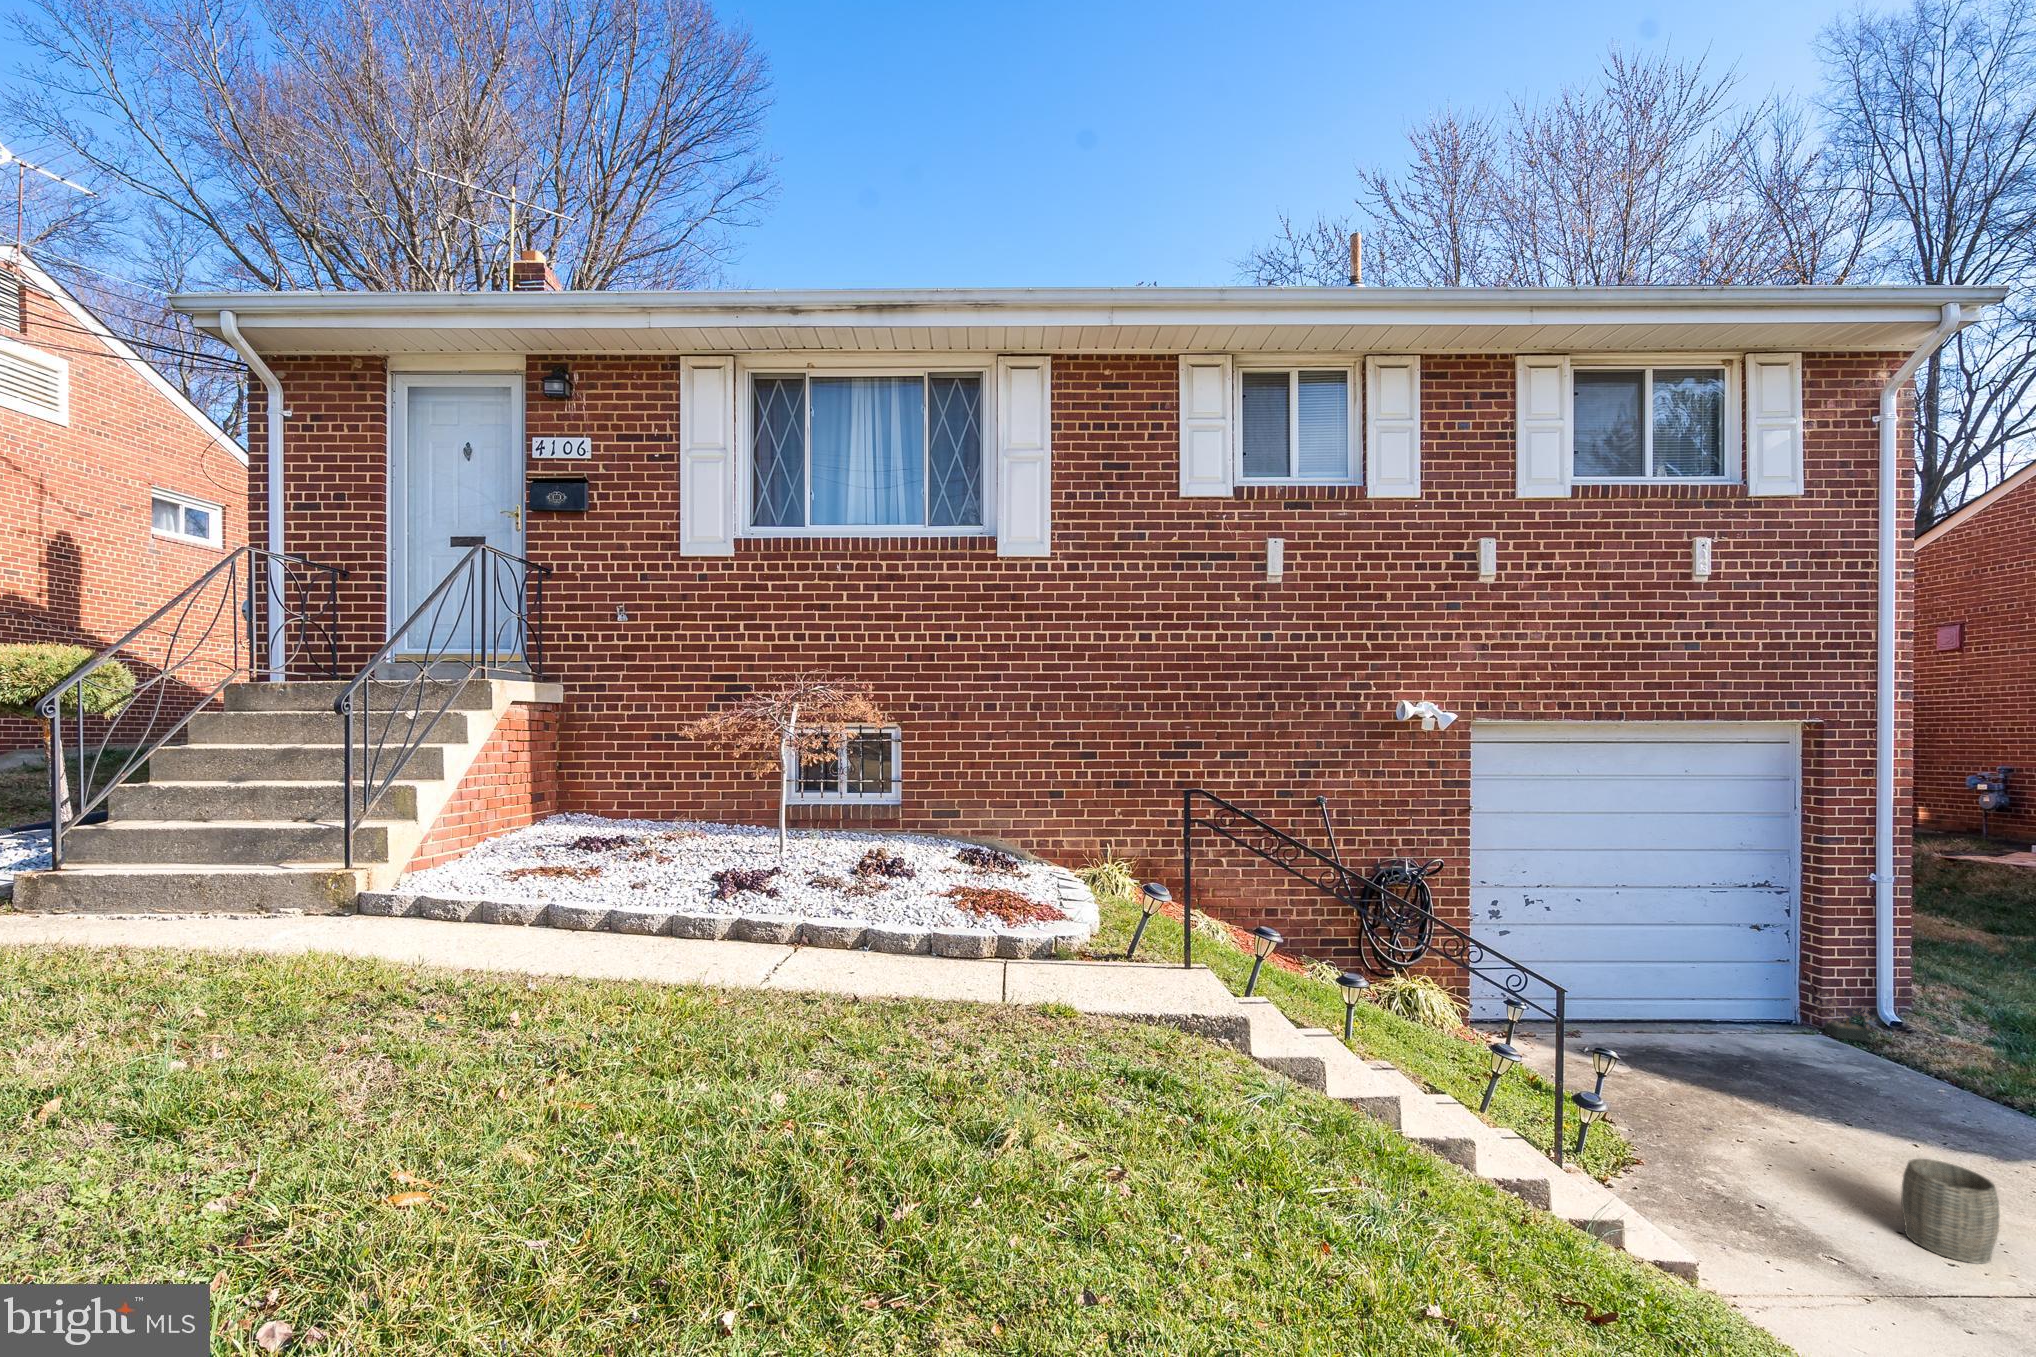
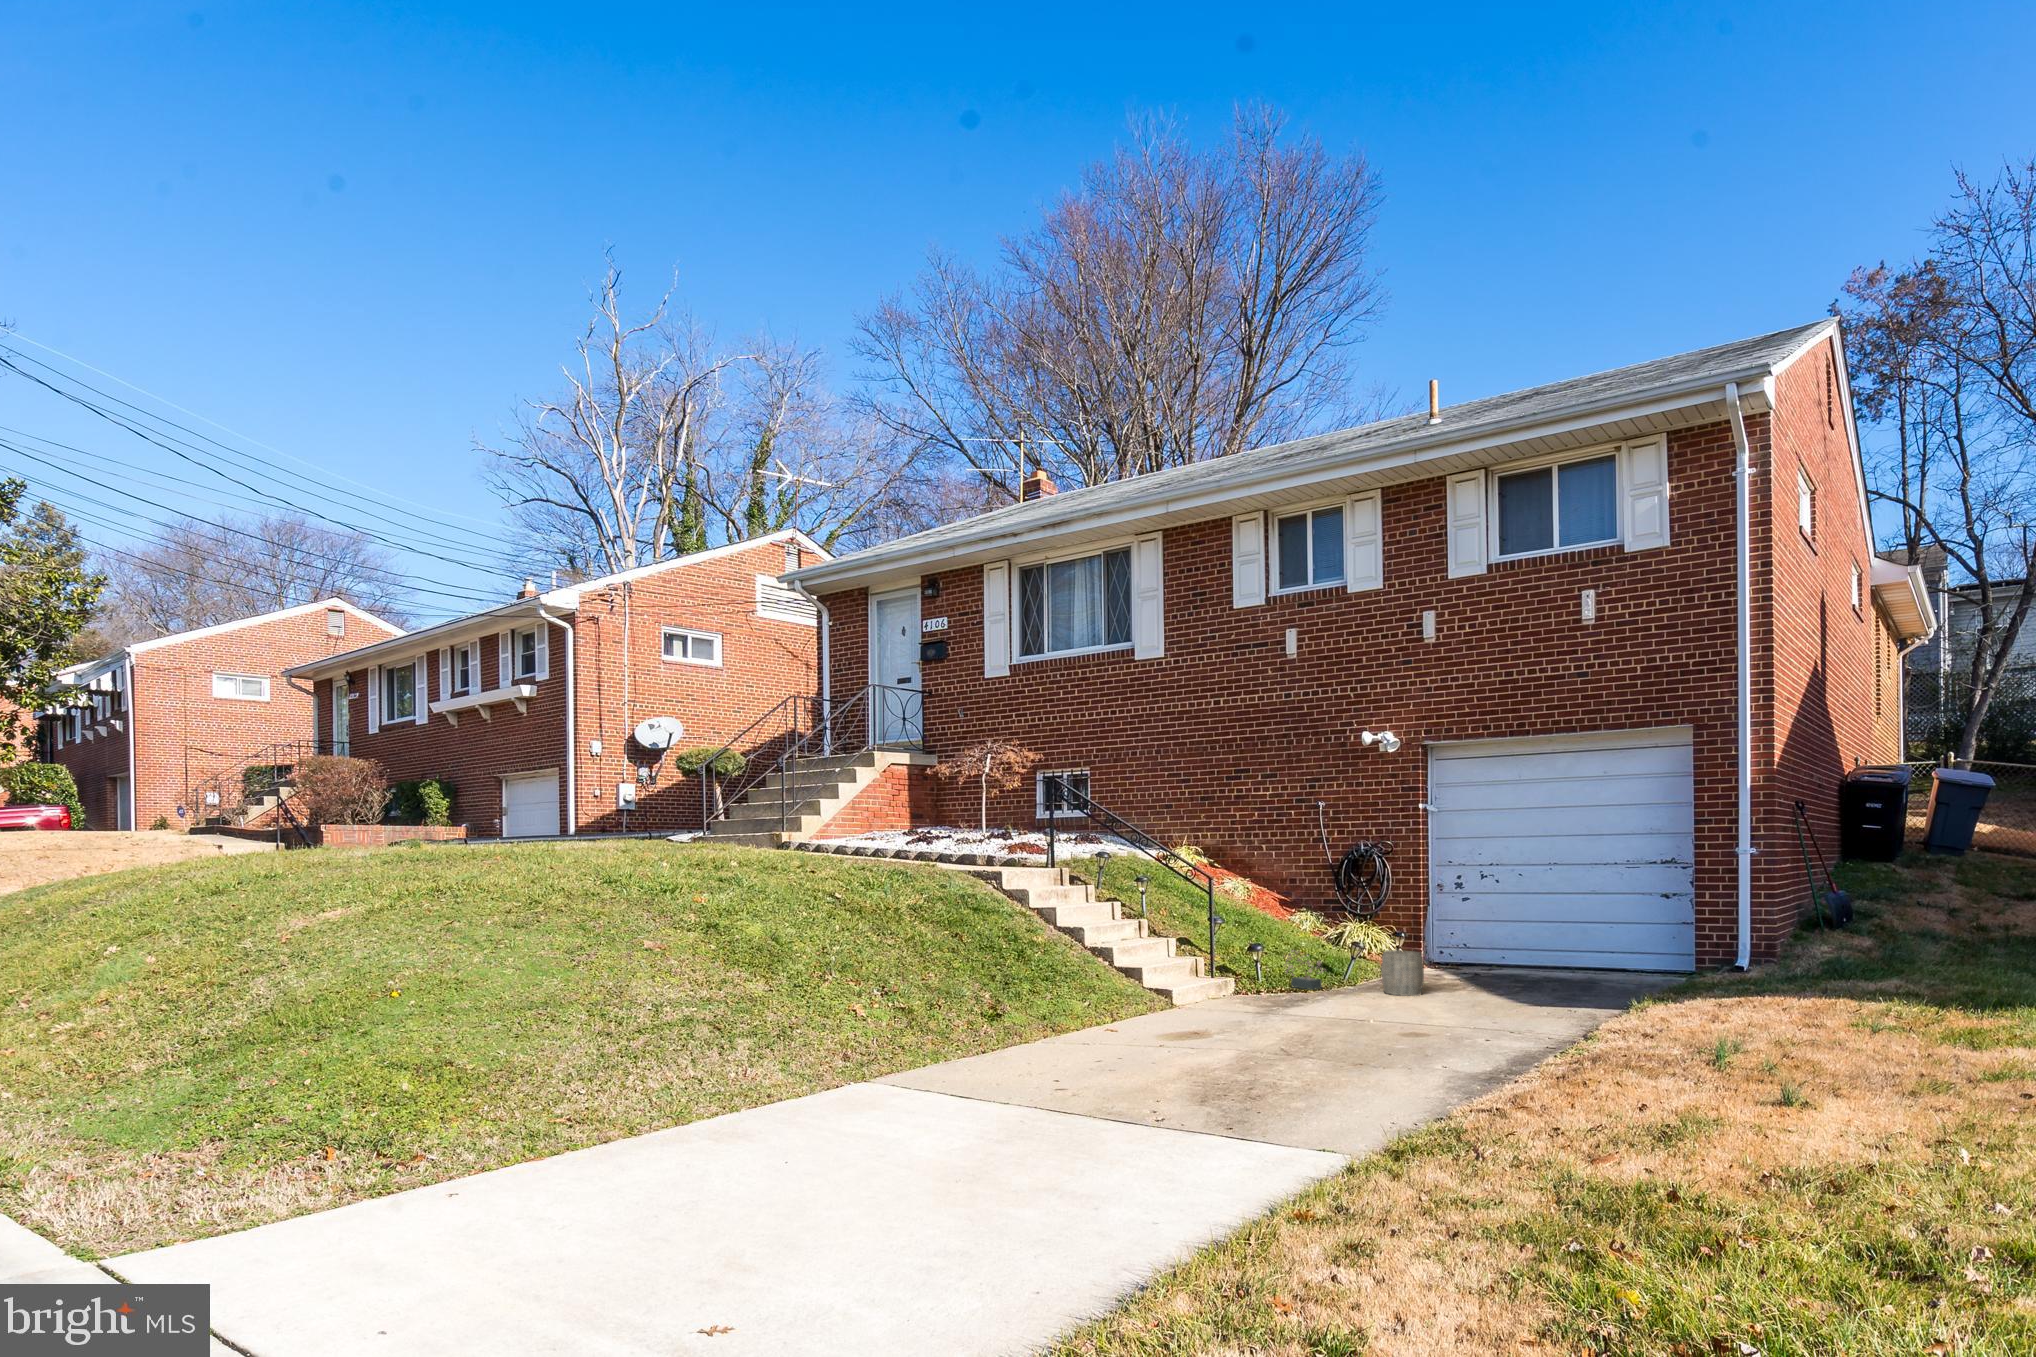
decorative plant: present [1816,993,1874,1041] -> present [1286,951,1322,990]

